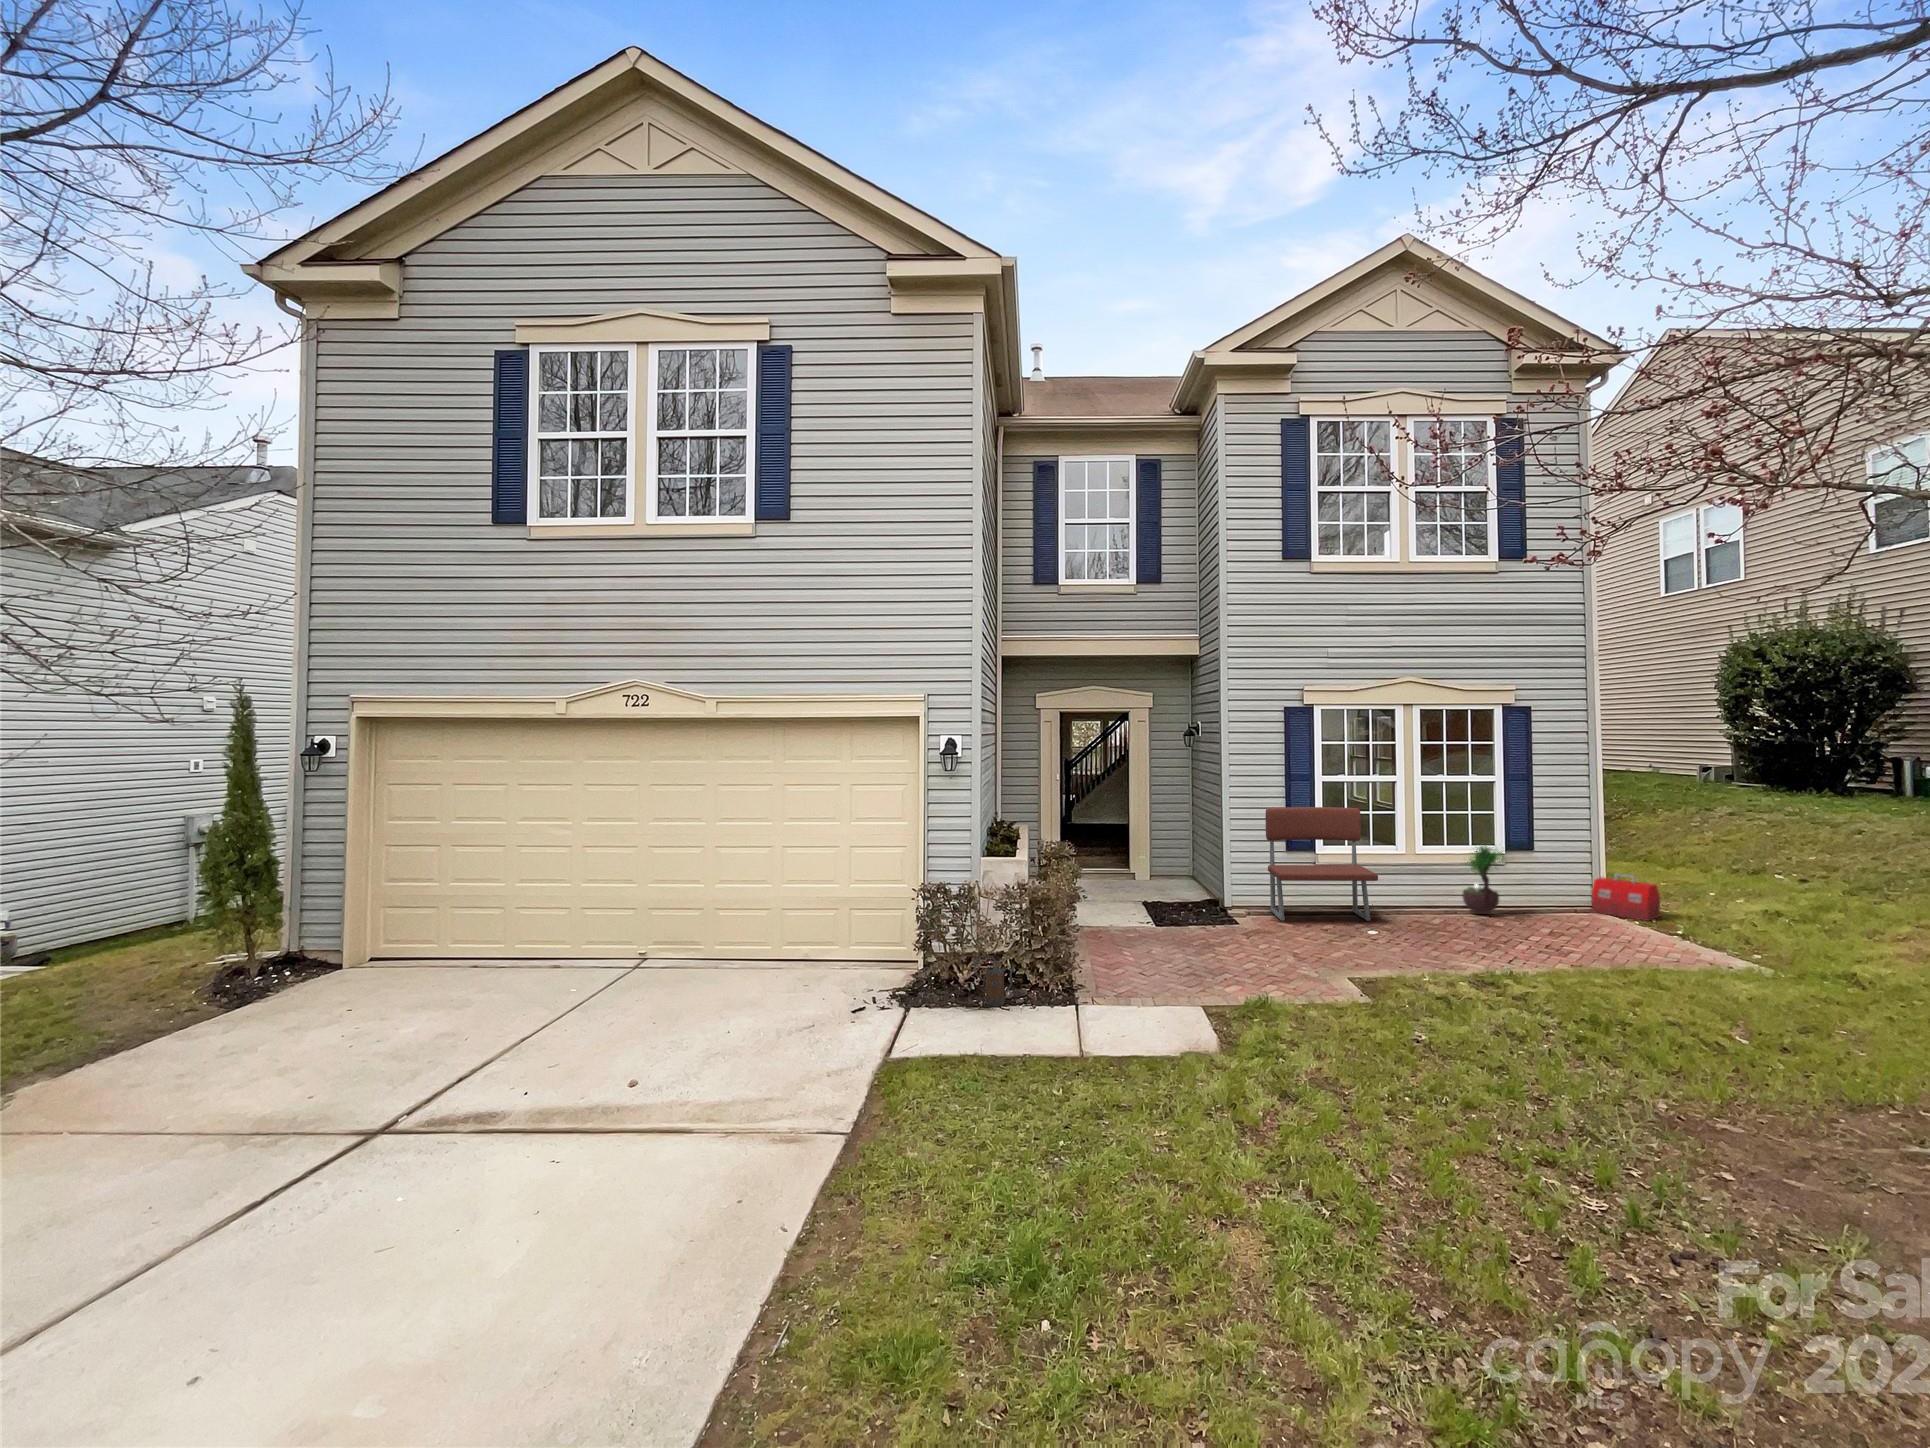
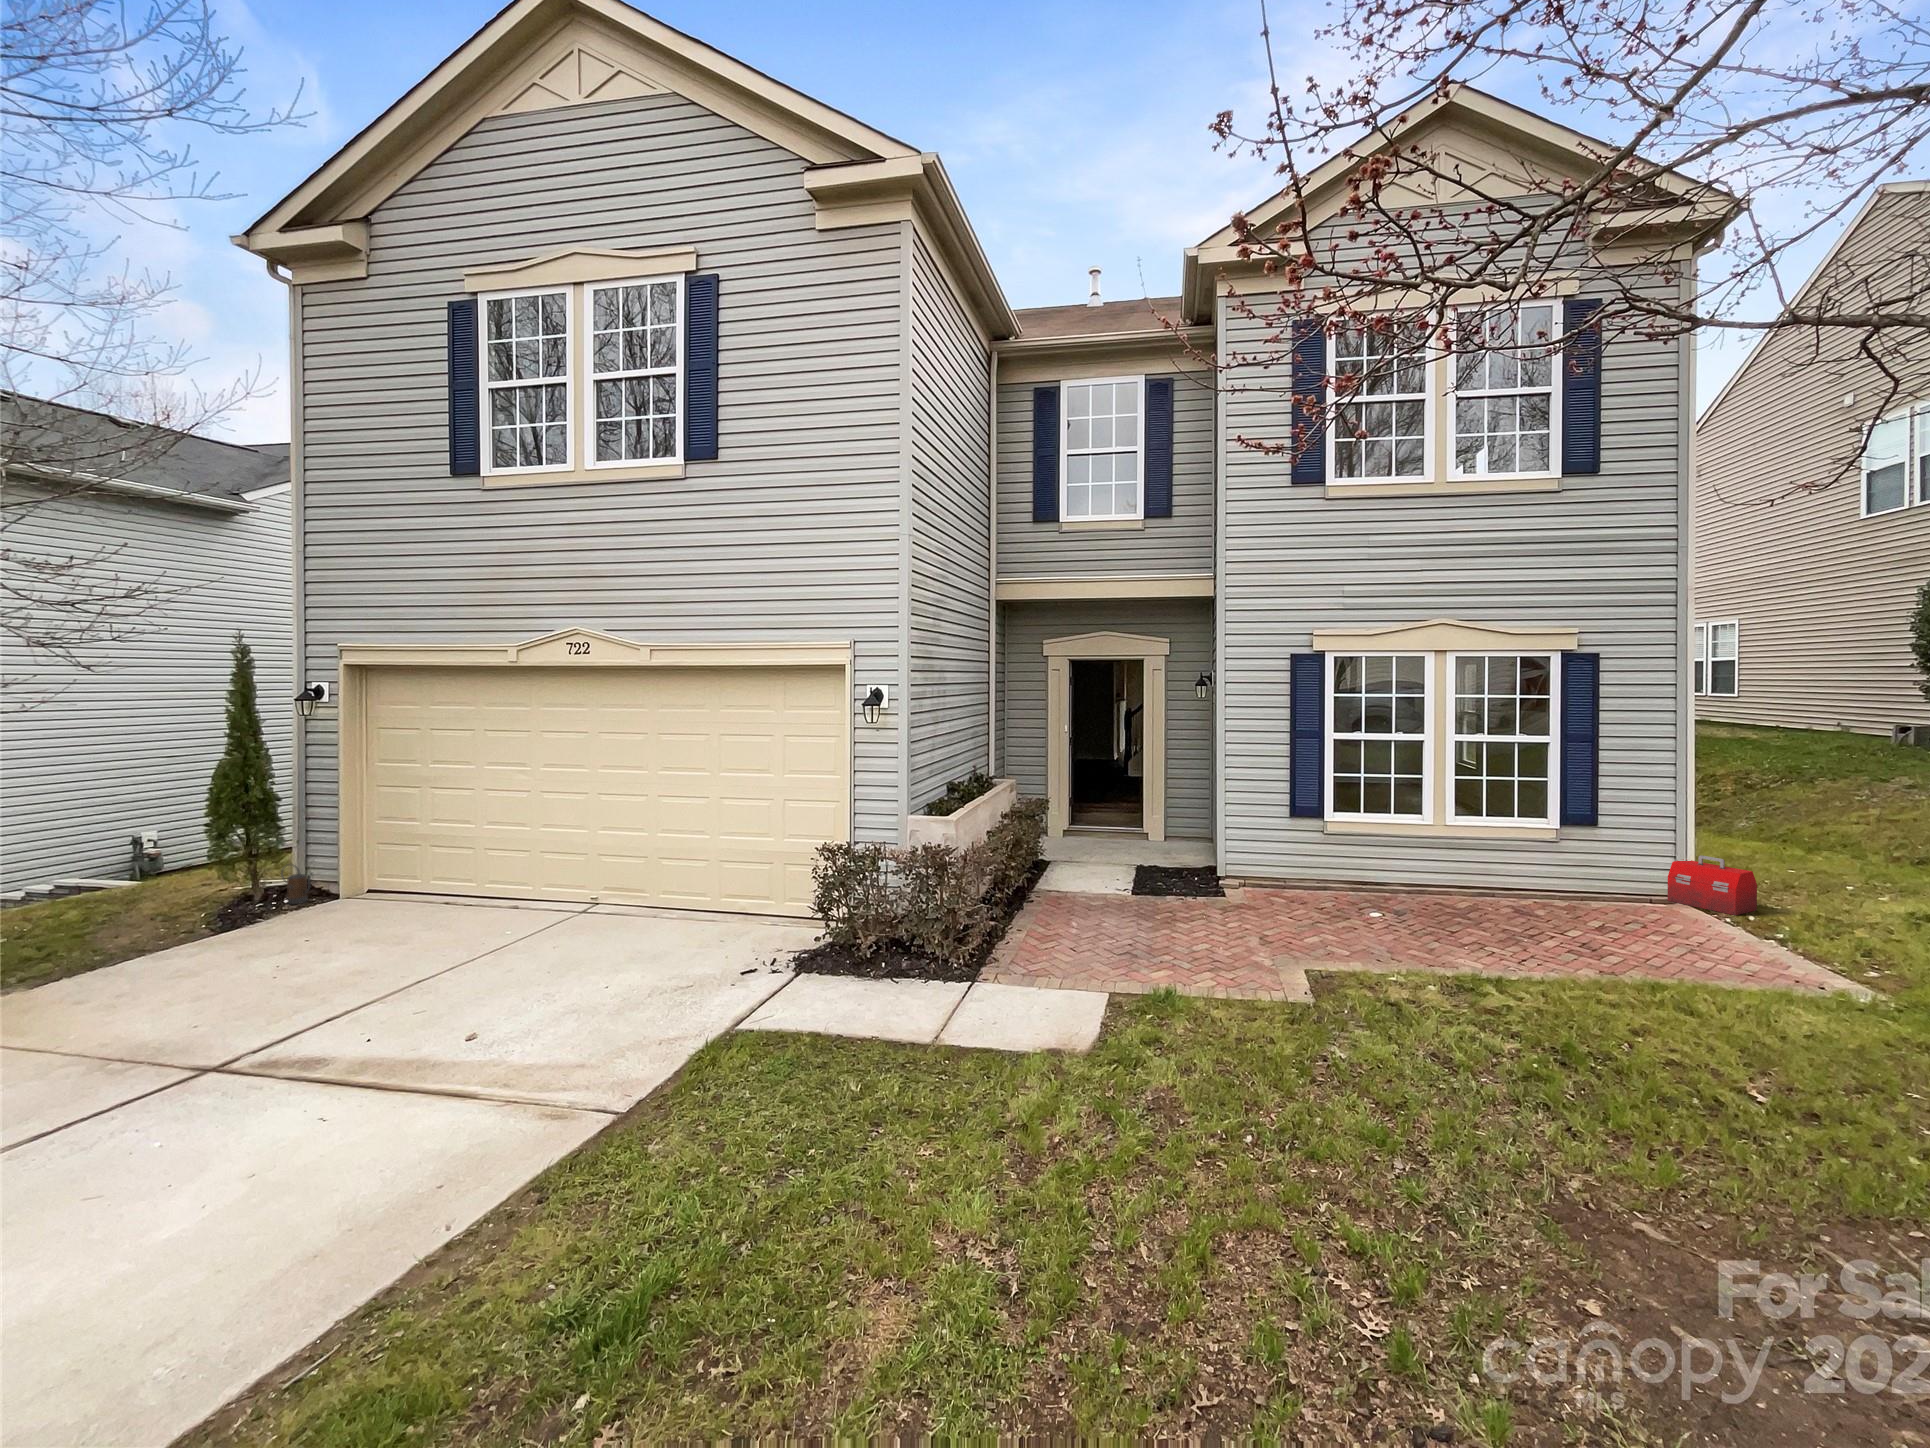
bench: present [1265,807,1378,921] -> none [1265,768,1385,899]
potted tree: present [1463,844,1502,914] -> none [1496,809,1555,897]
watering can: present [974,955,1016,1006] -> present [281,865,312,904]

